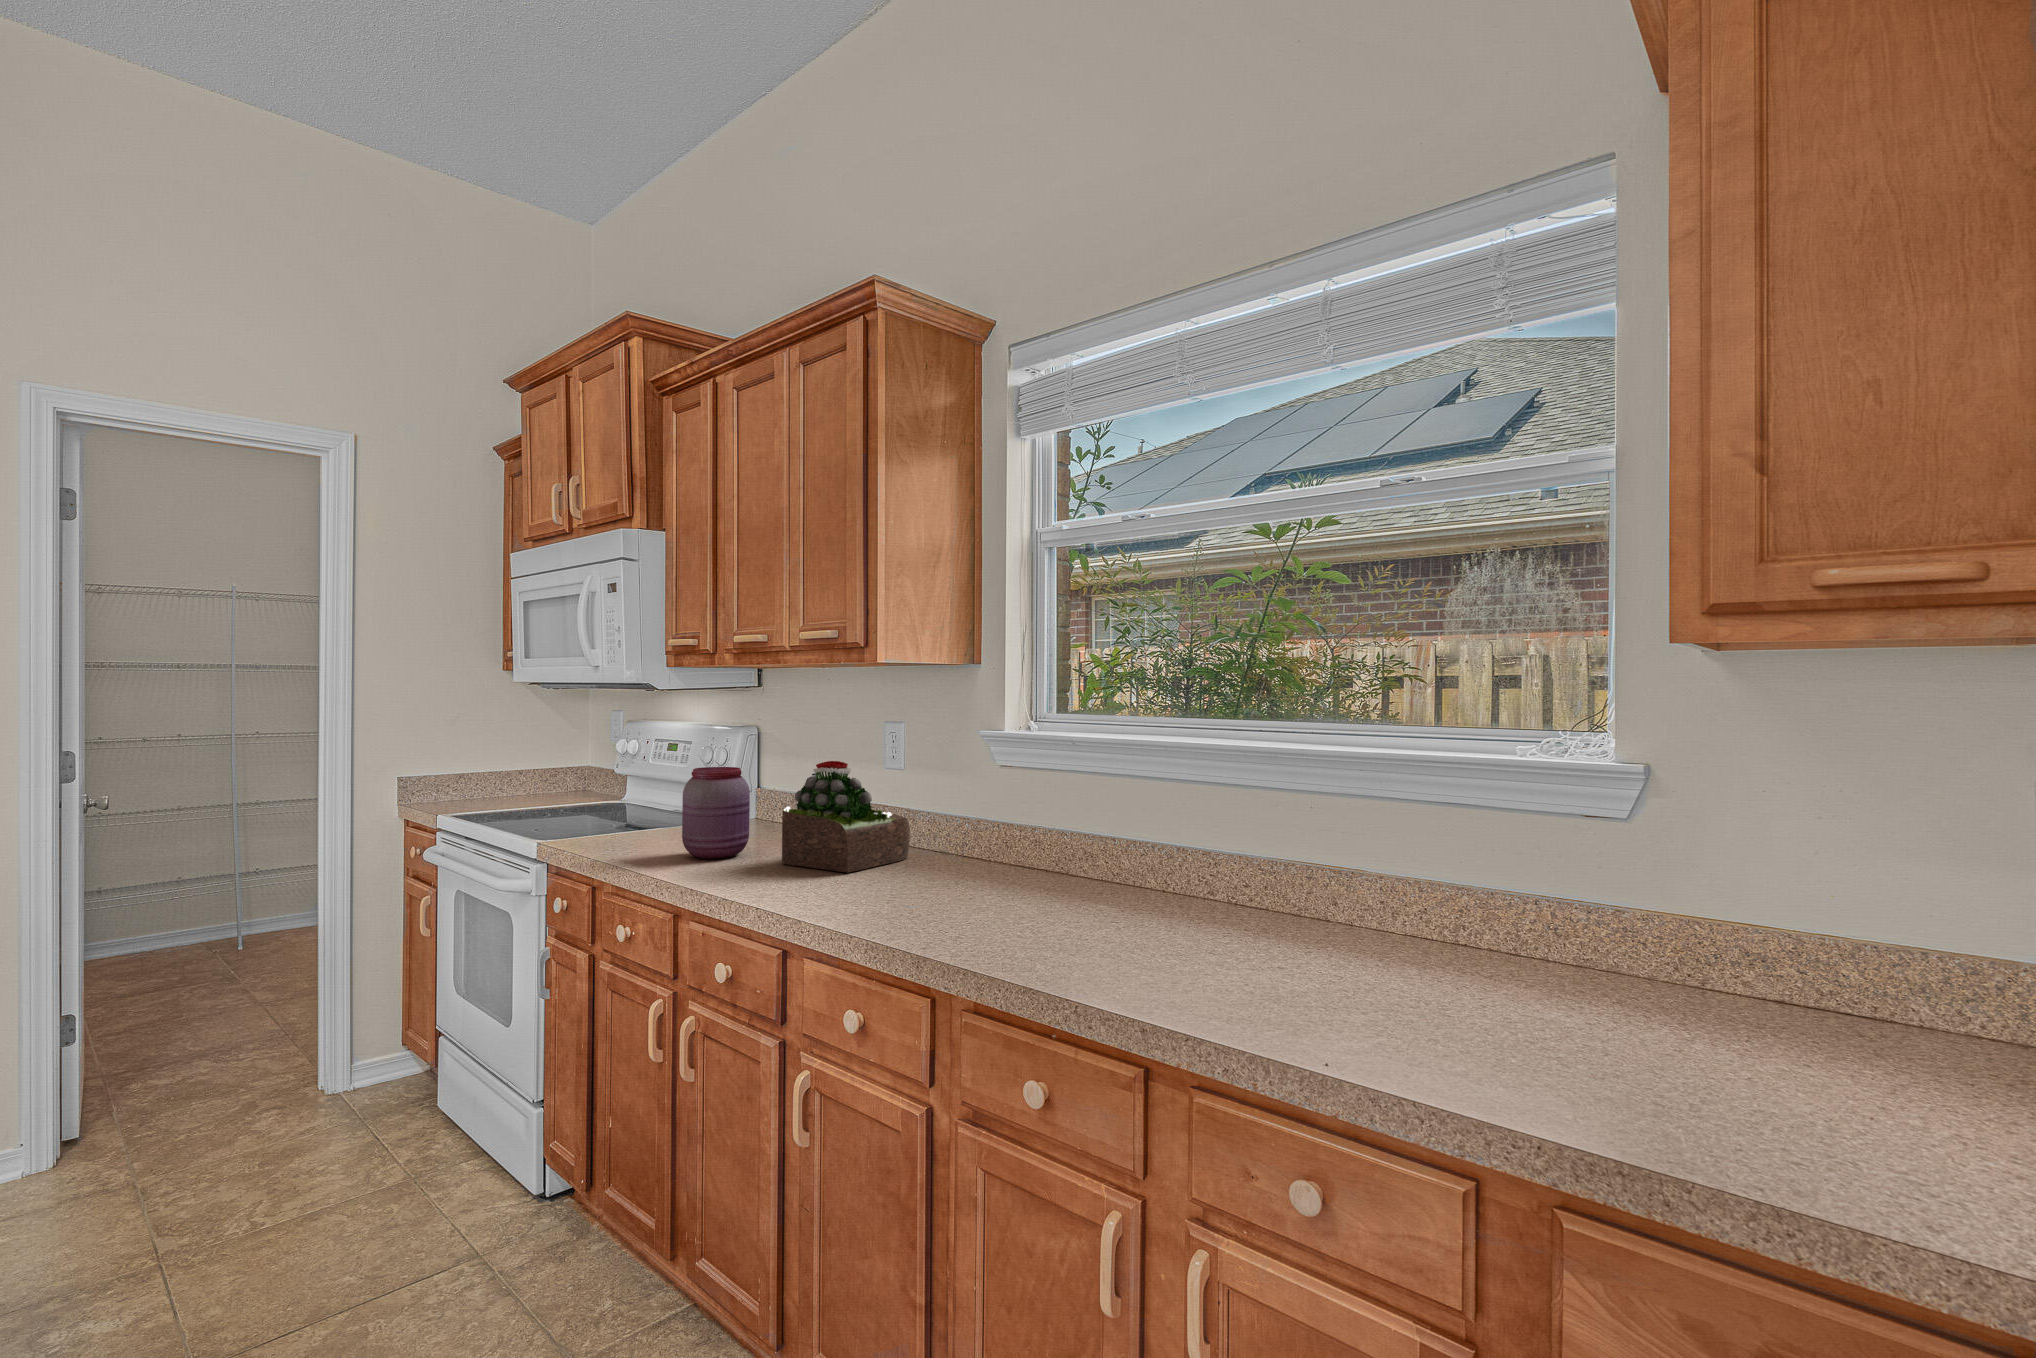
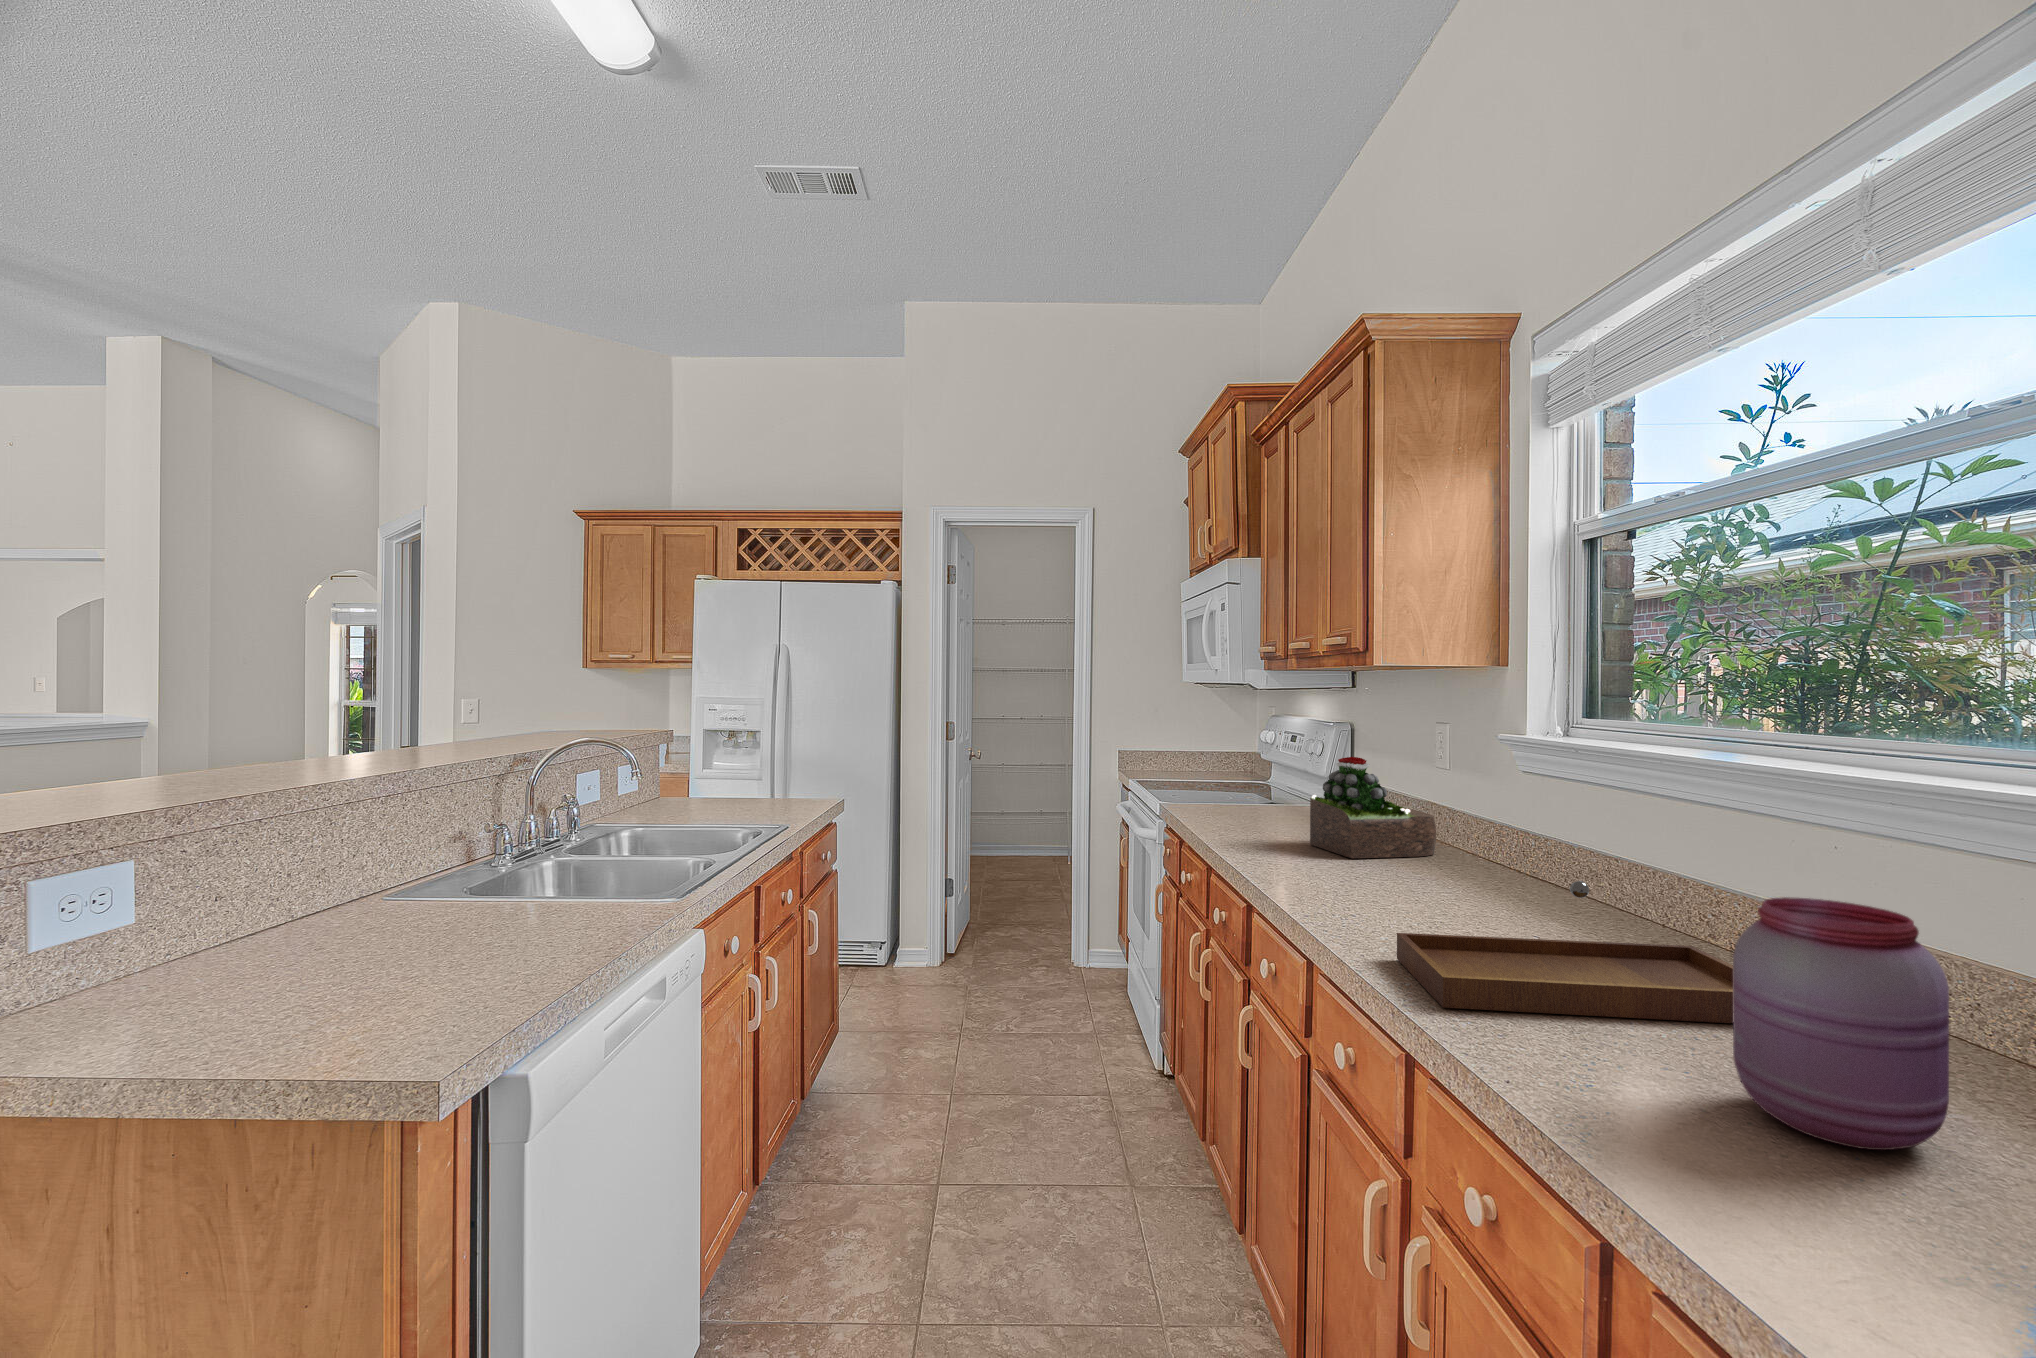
jar: present [682,767,750,859] -> present [1733,897,1949,1150]
tray: none [1057,858,1353,1006] -> present [1397,881,1733,1023]

